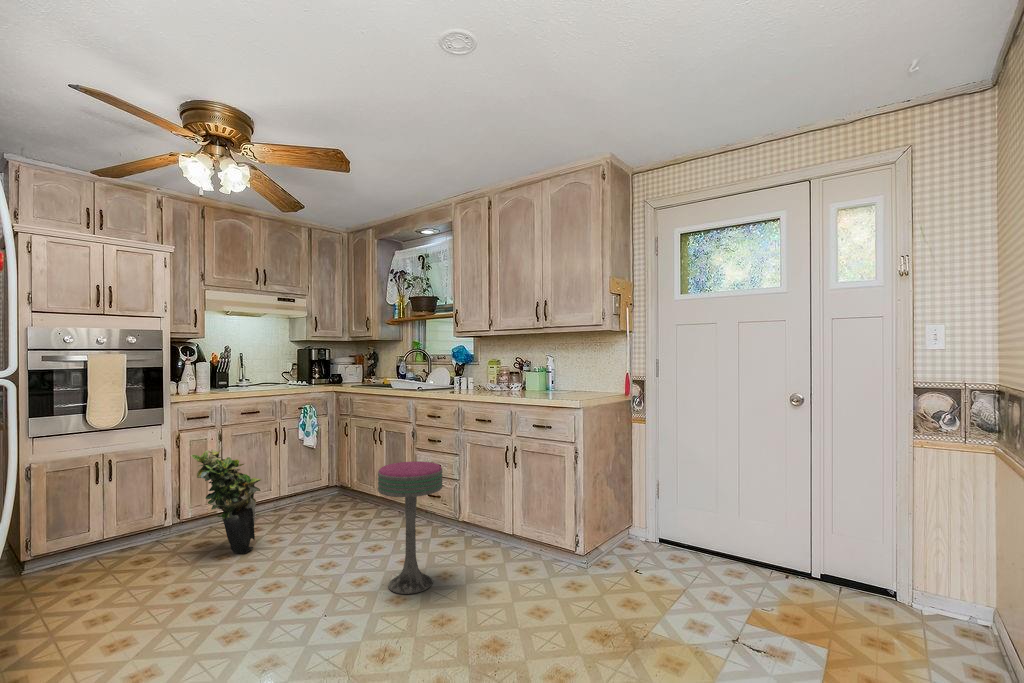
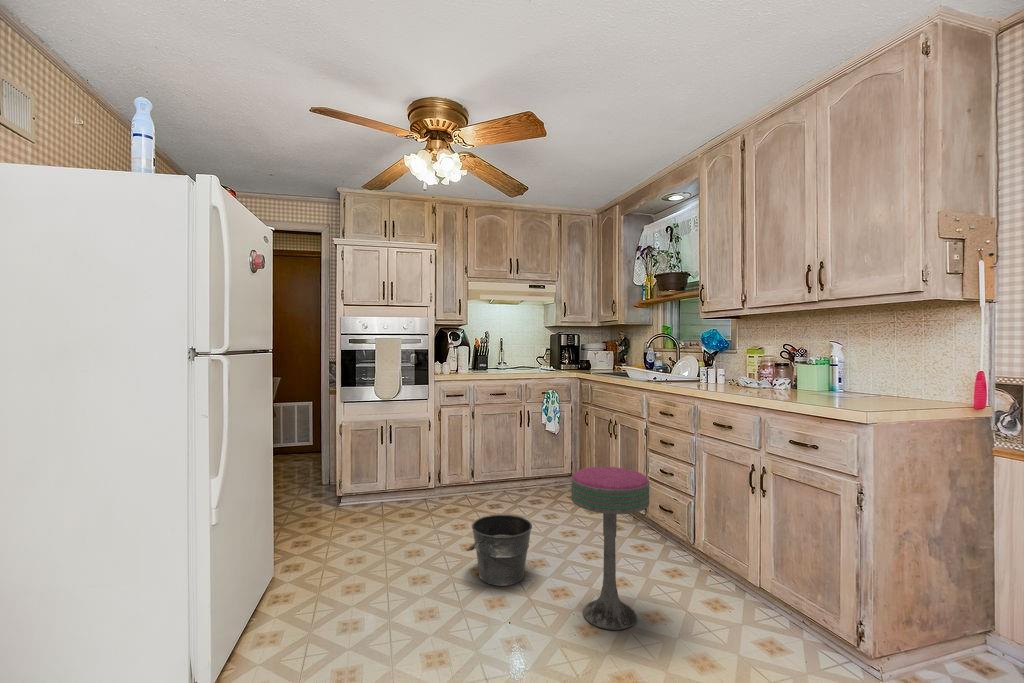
potted plant: present [191,450,261,554] -> none [435,425,491,530]
bucket: none [261,524,330,592] -> present [466,514,532,586]

